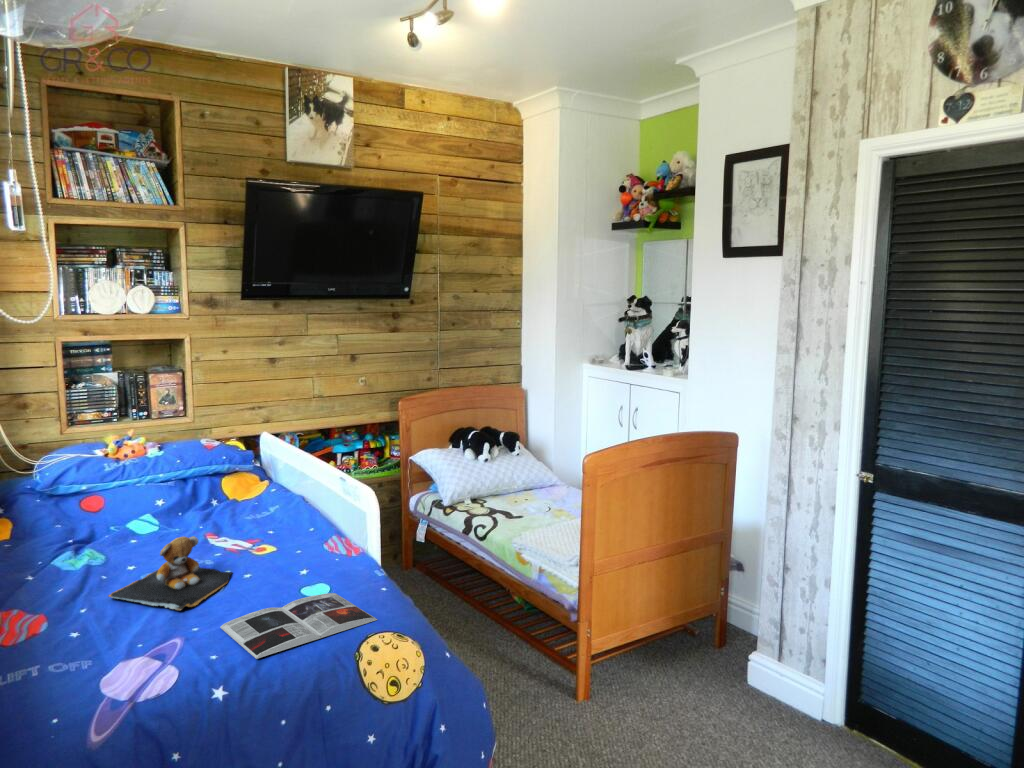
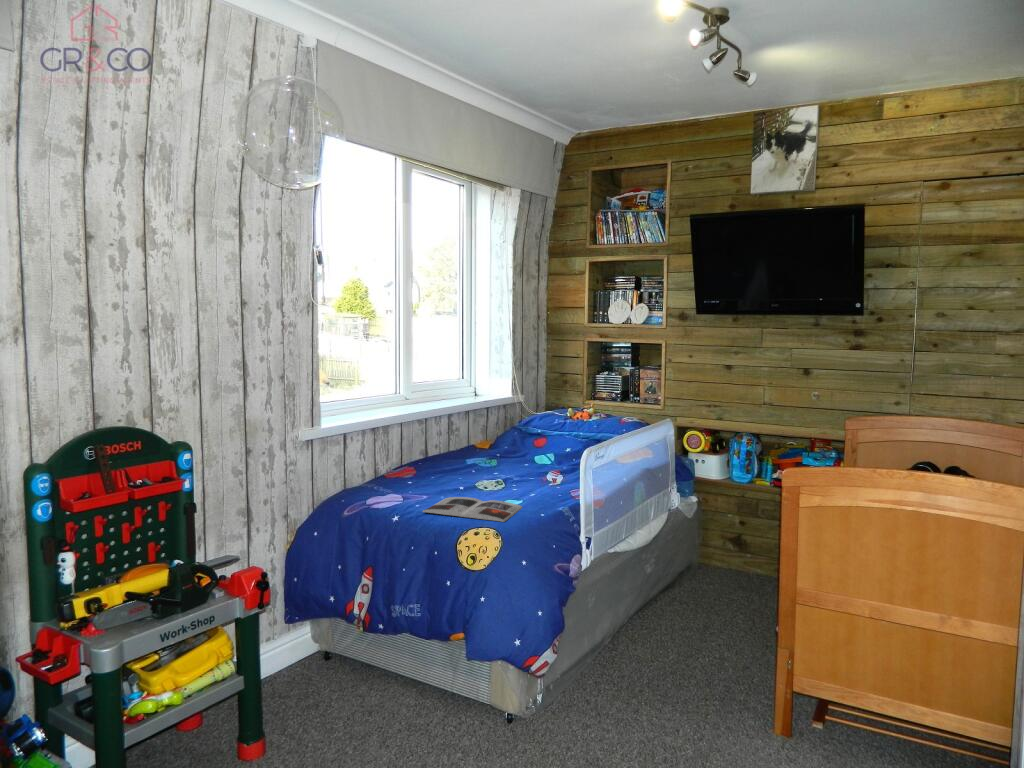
teddy bear: present [108,536,232,610] -> none [444,450,511,489]

